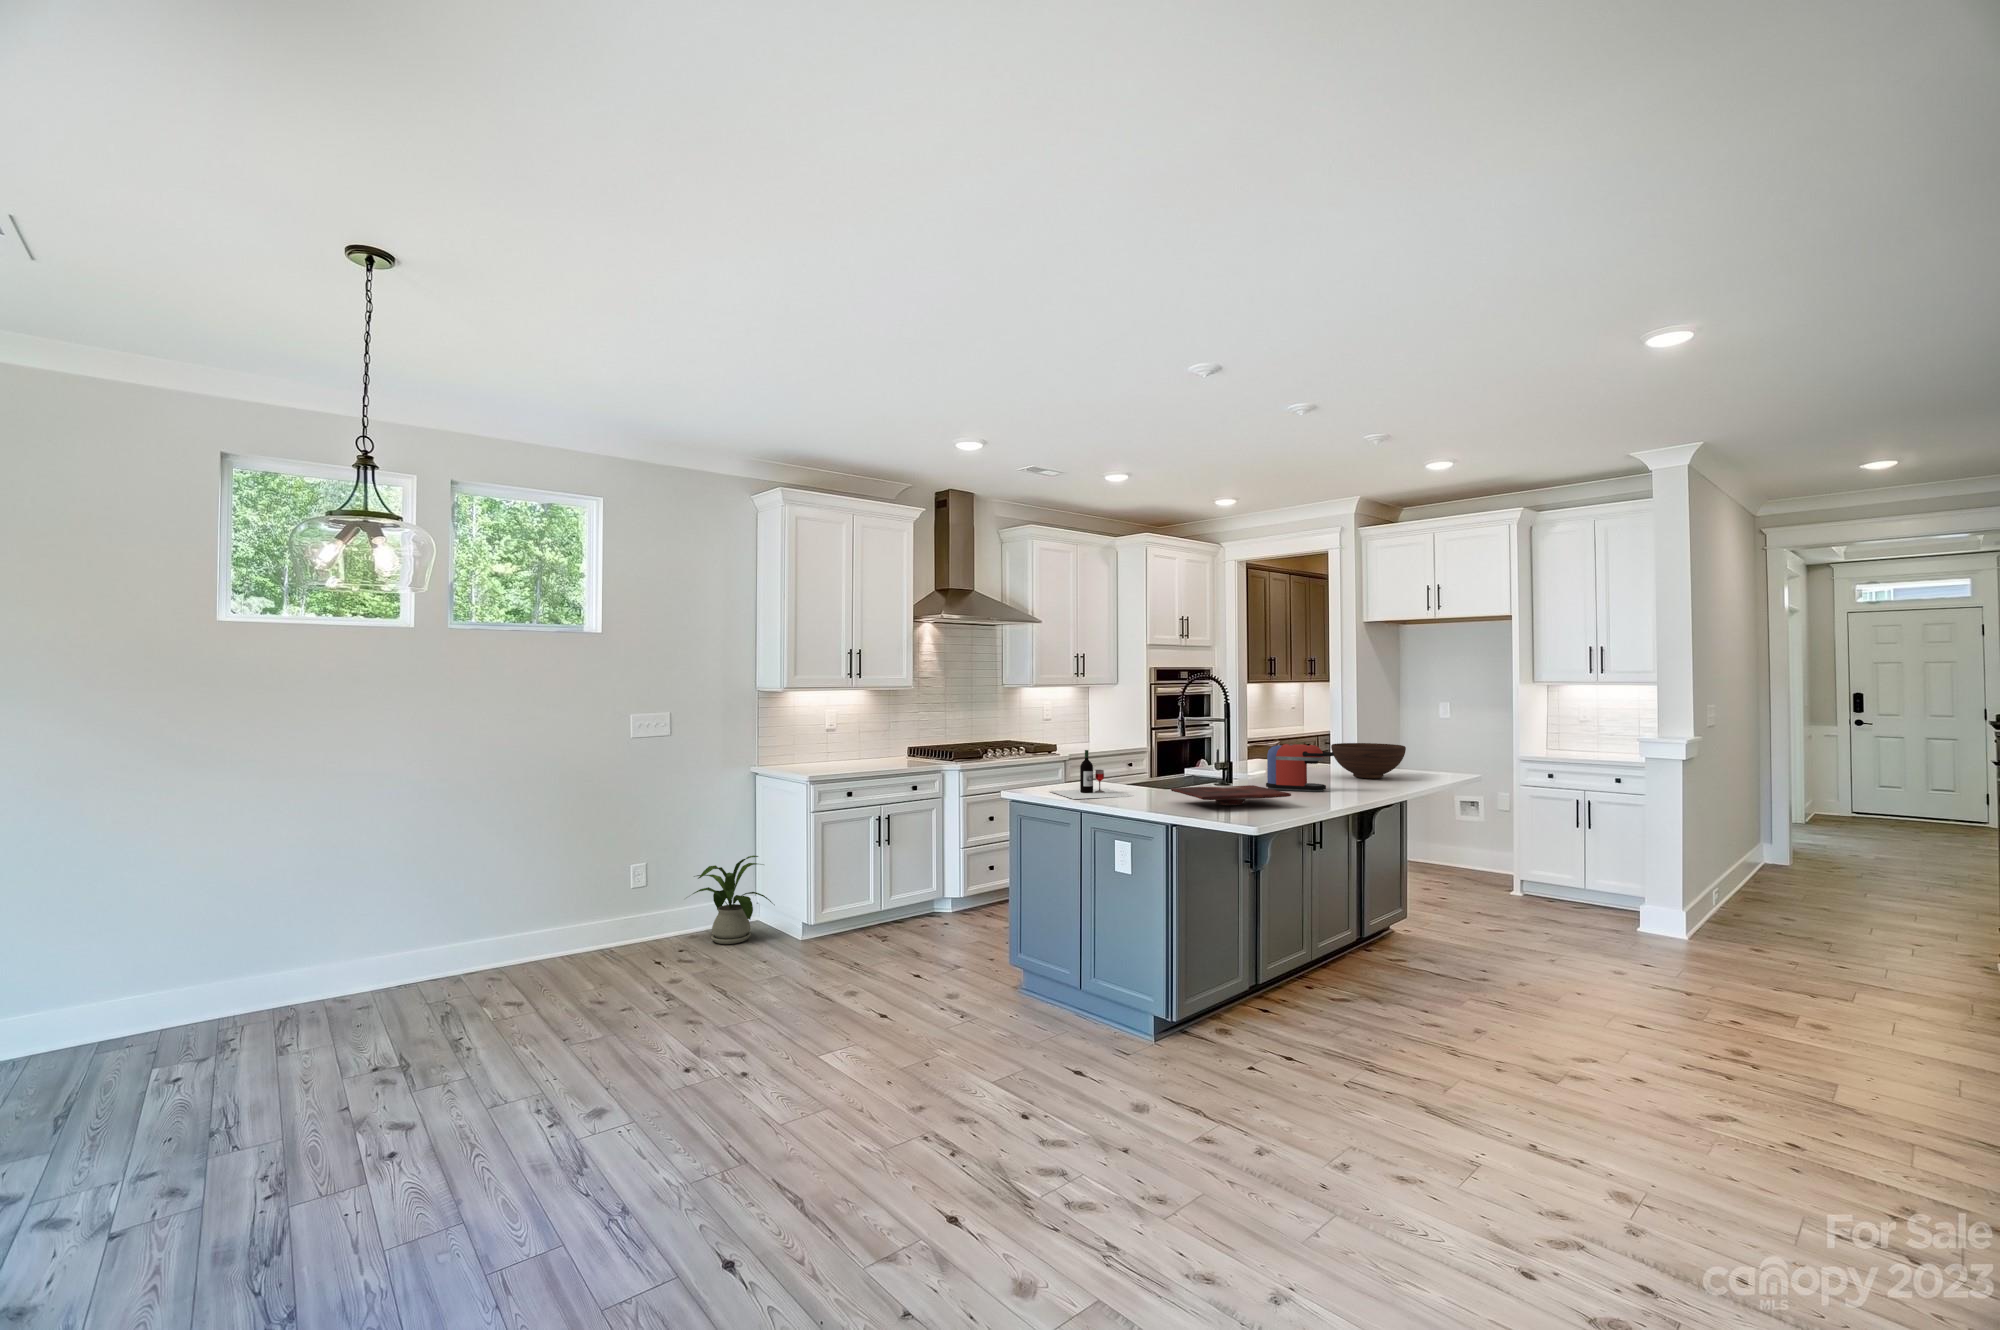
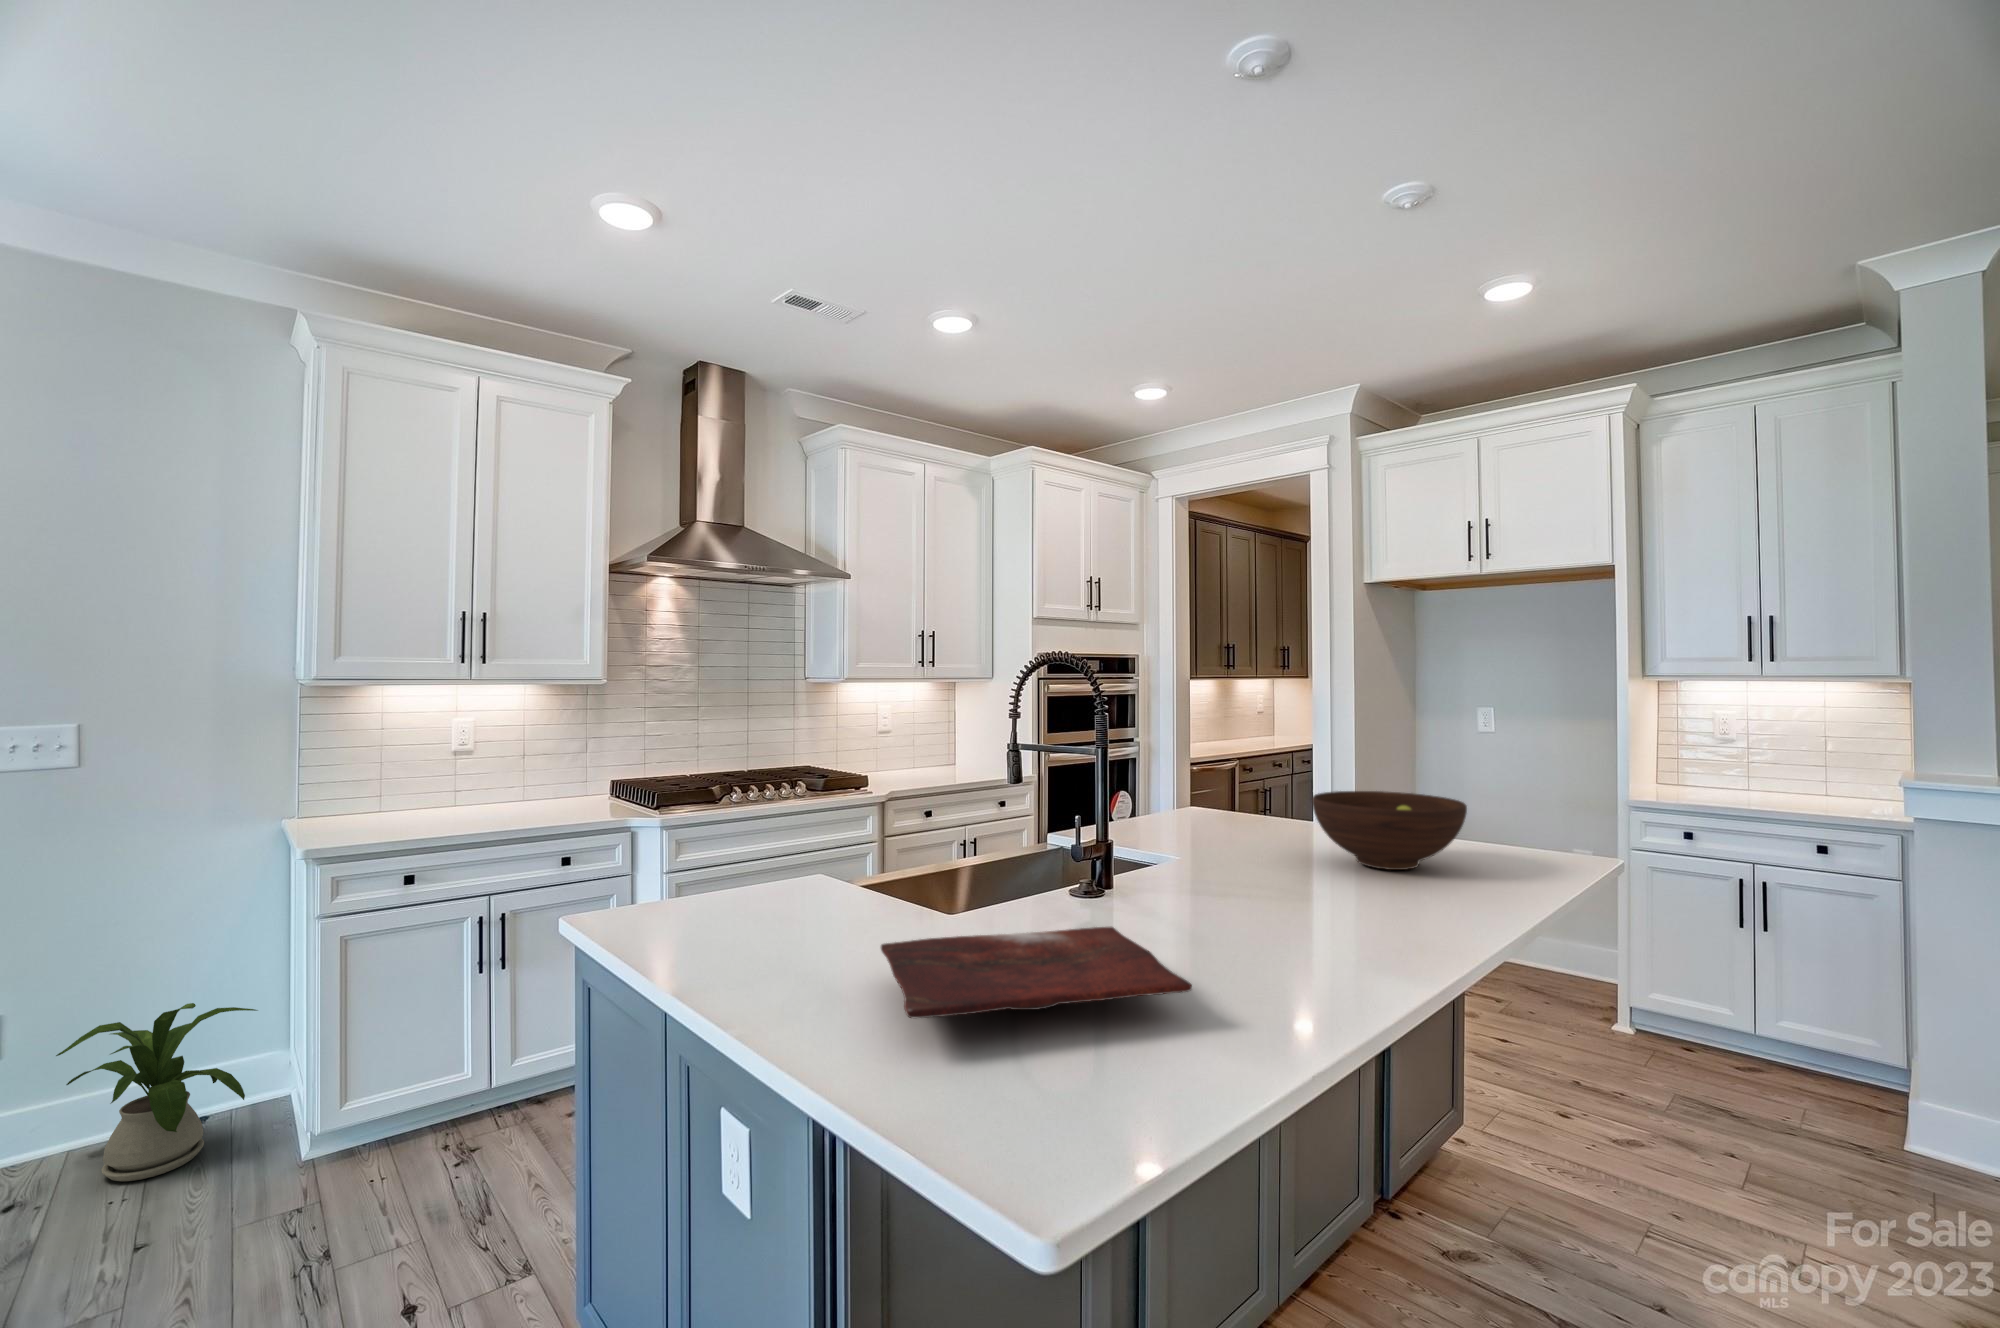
coffee maker: present [1266,744,1334,792] -> none [1163,808,1318,926]
wine bottle: present [1050,750,1133,799] -> none [660,821,835,956]

